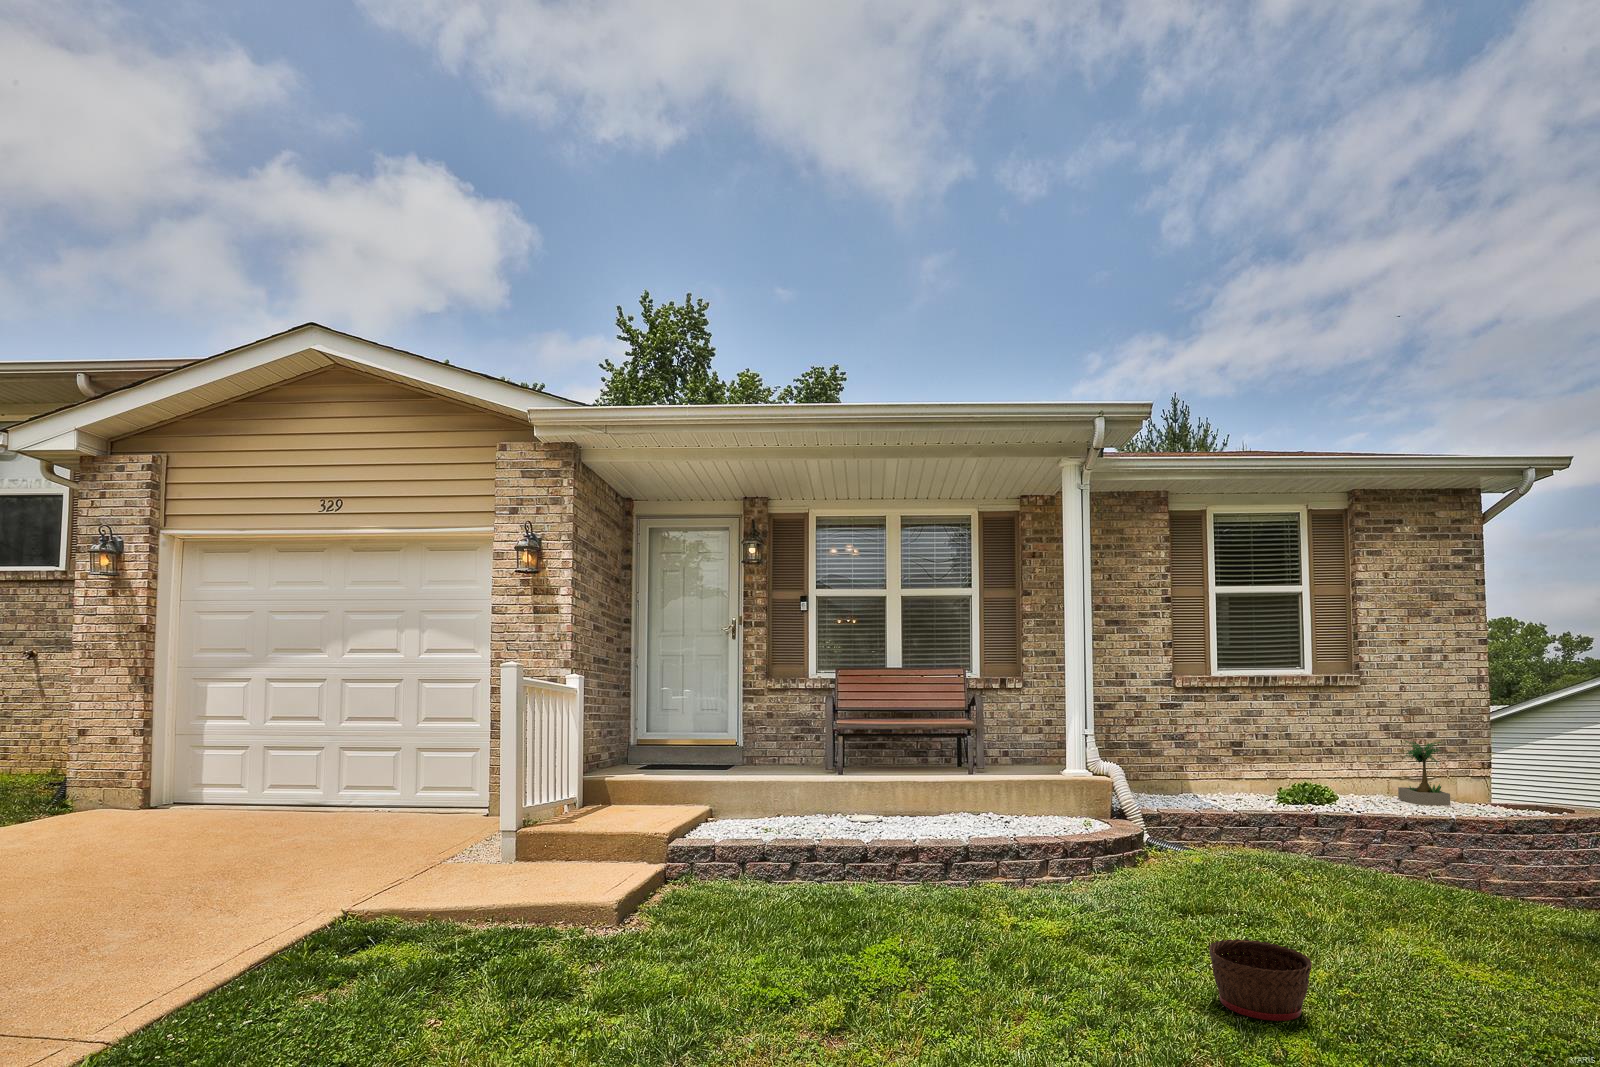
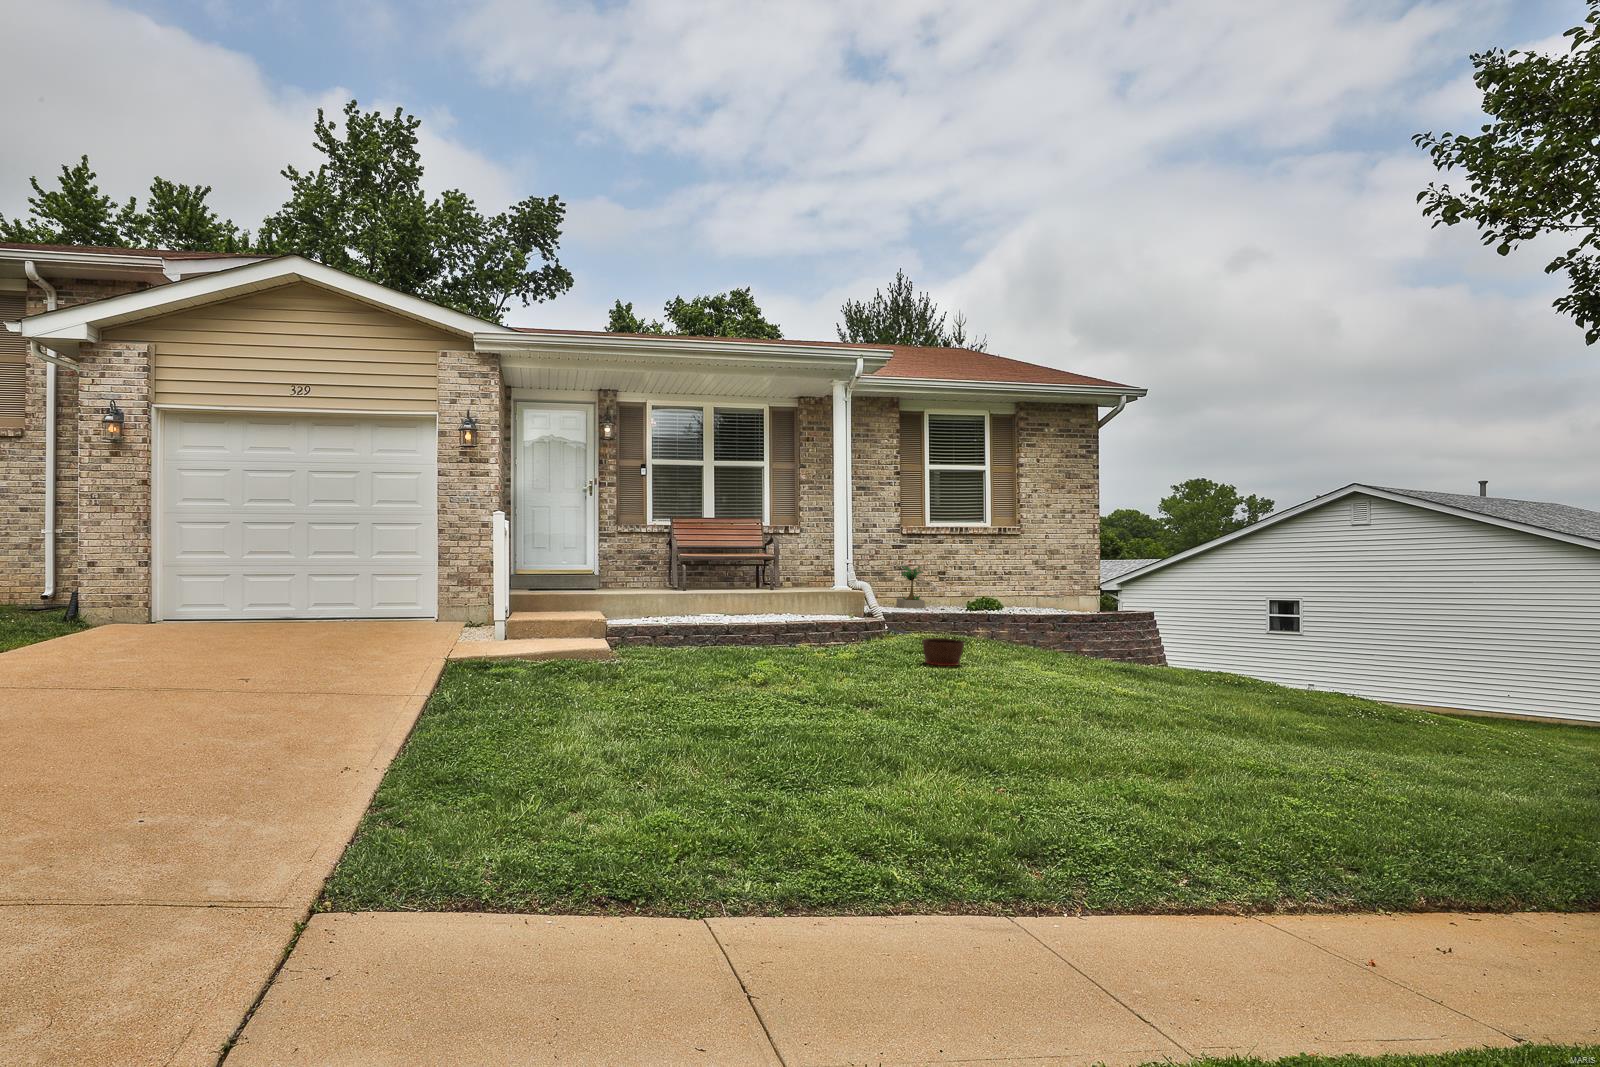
potted plant: present [1398,741,1450,806] -> present [896,566,925,608]

